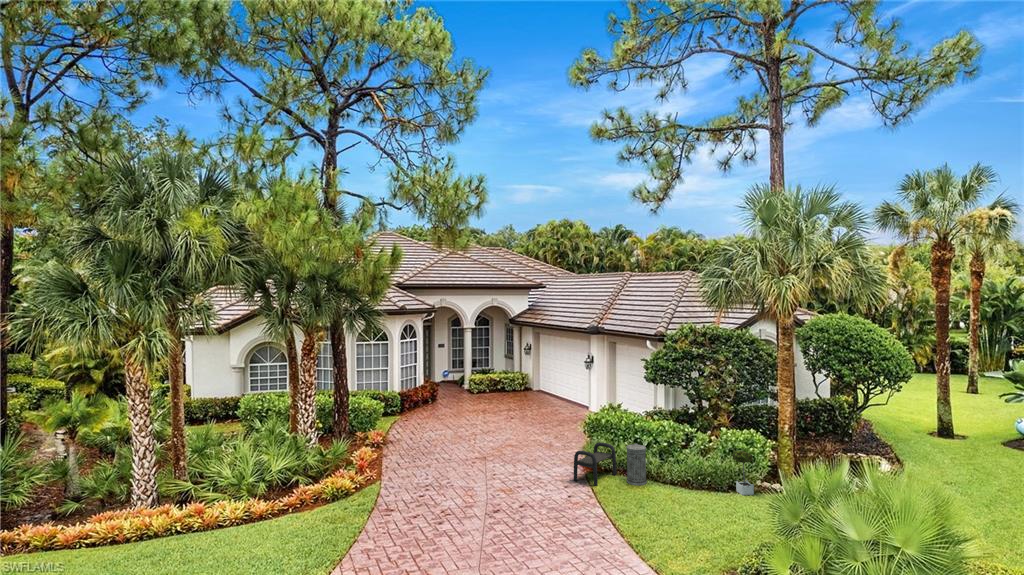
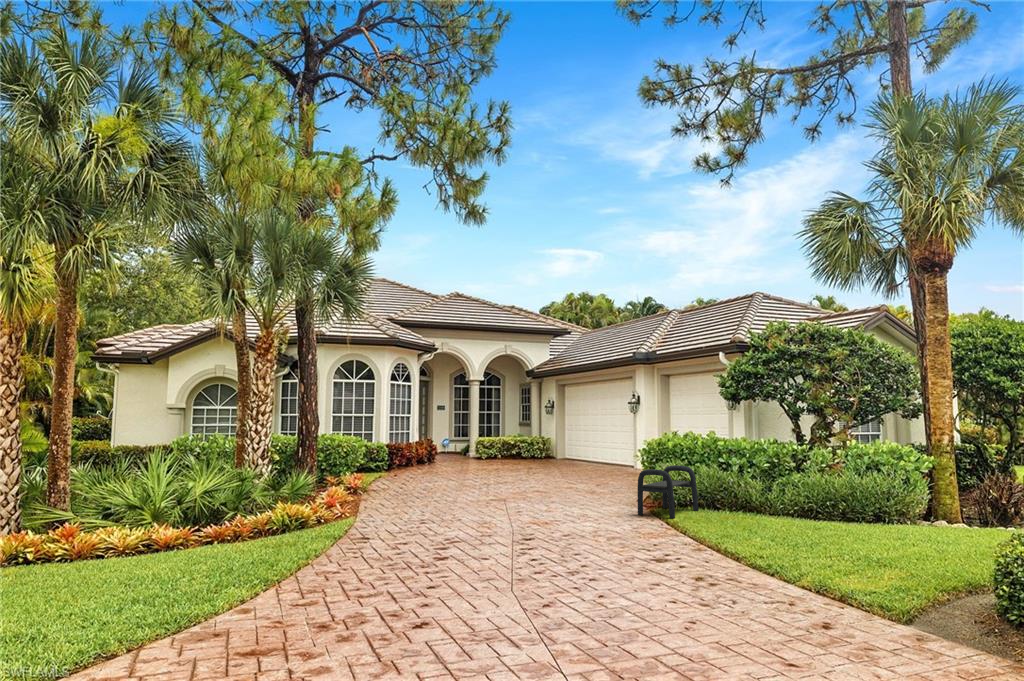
trash can: present [626,443,647,485] -> none [714,458,747,518]
potted tree: present [732,451,754,495] -> none [877,456,916,523]

